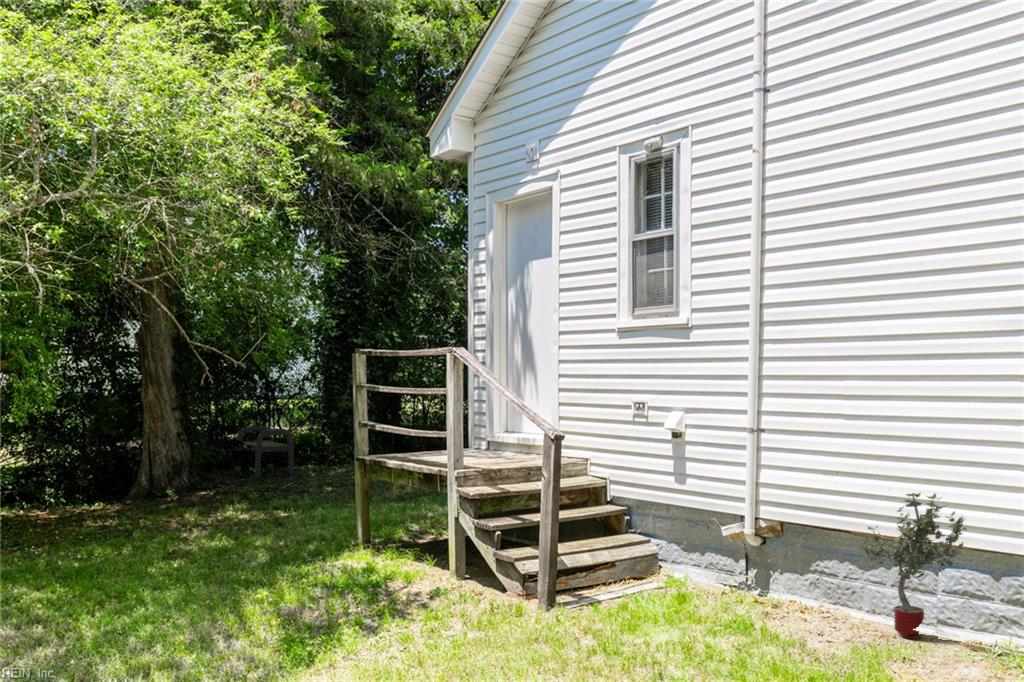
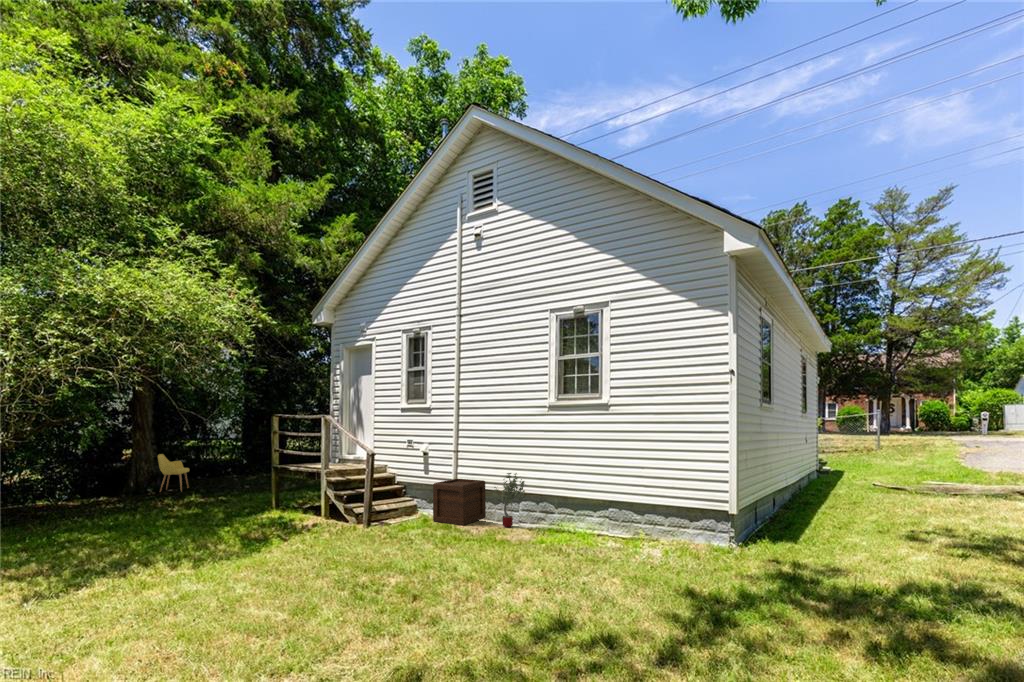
chair: none [177,420,232,489] -> present [158,454,190,492]
bench: present [235,426,294,477] -> none [187,455,224,484]
wooden crate: none [701,498,838,619] -> present [433,479,486,525]

